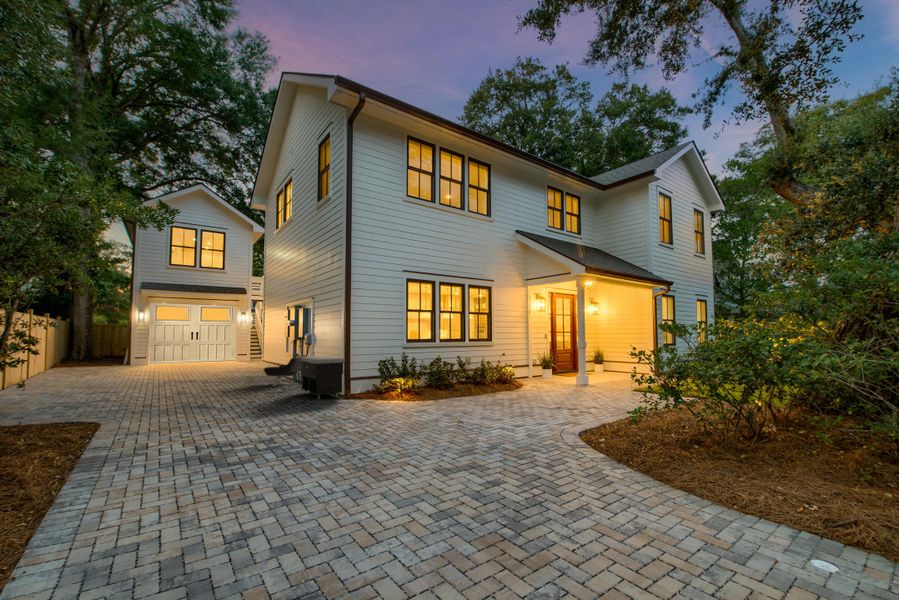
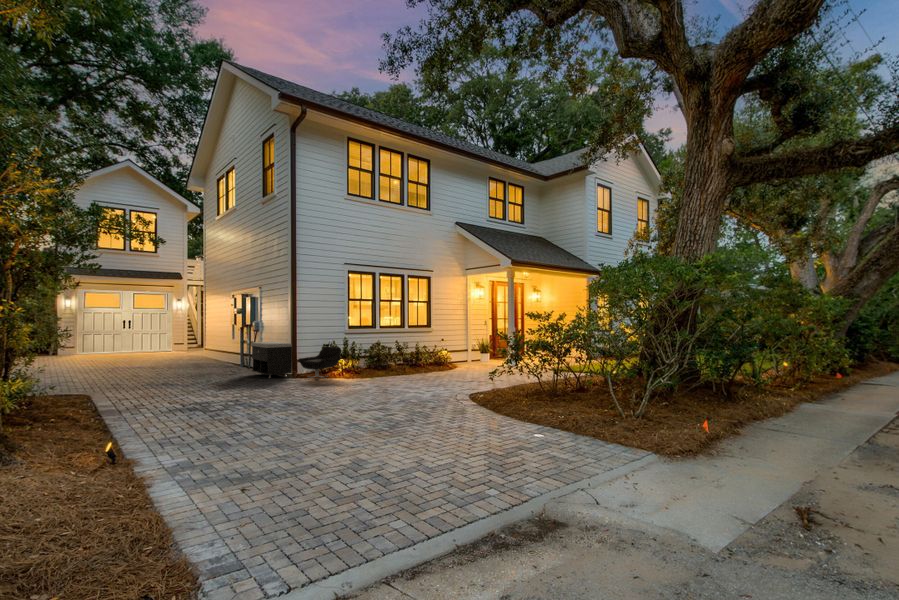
lounge chair: present [264,357,302,386] -> present [299,347,341,379]

